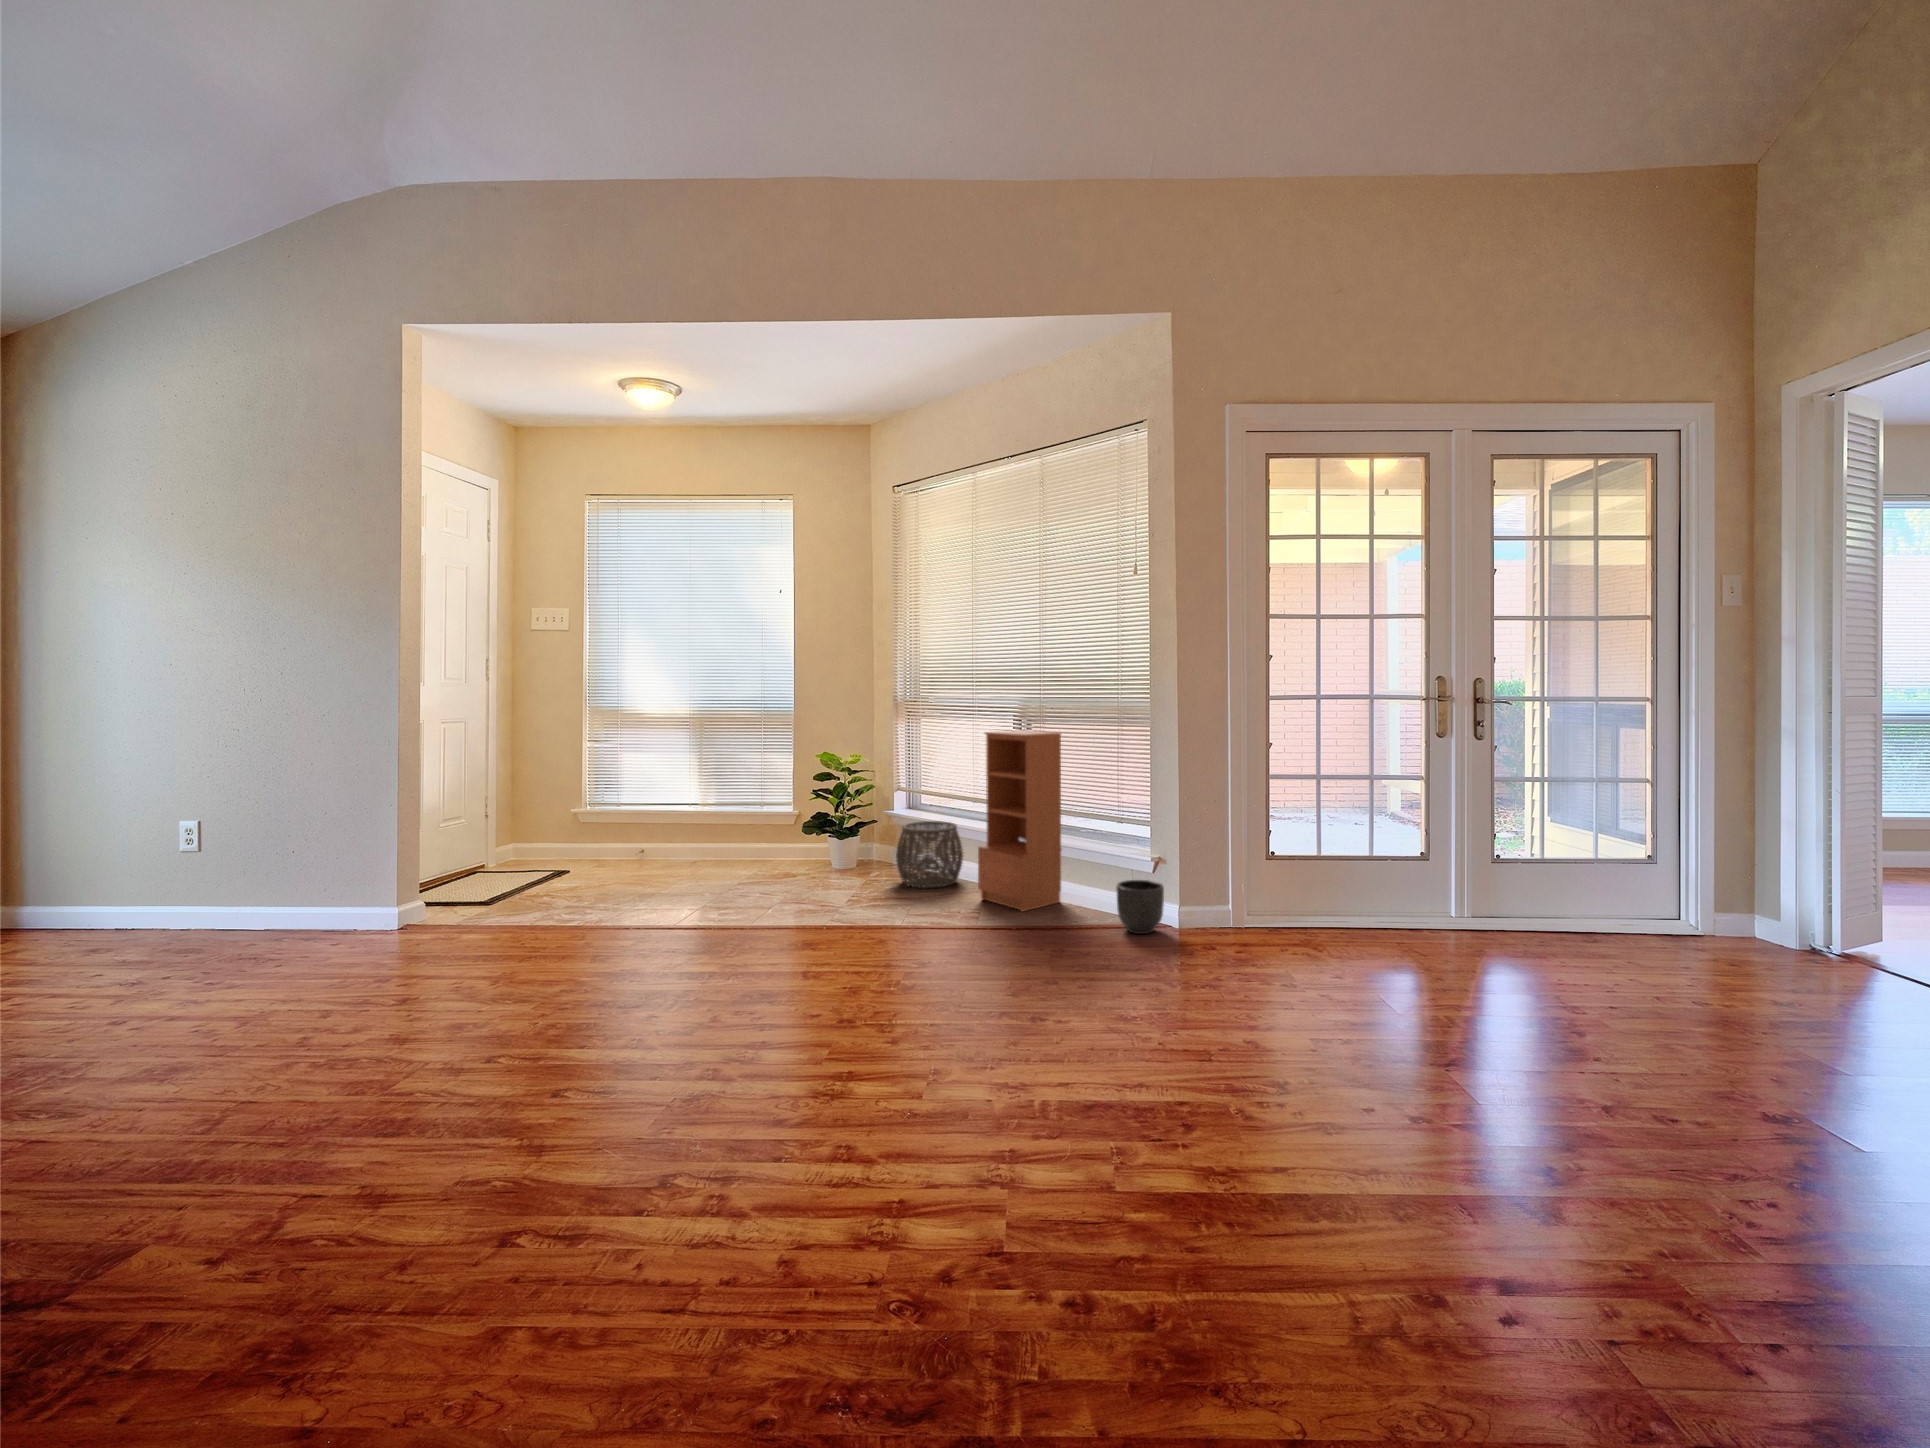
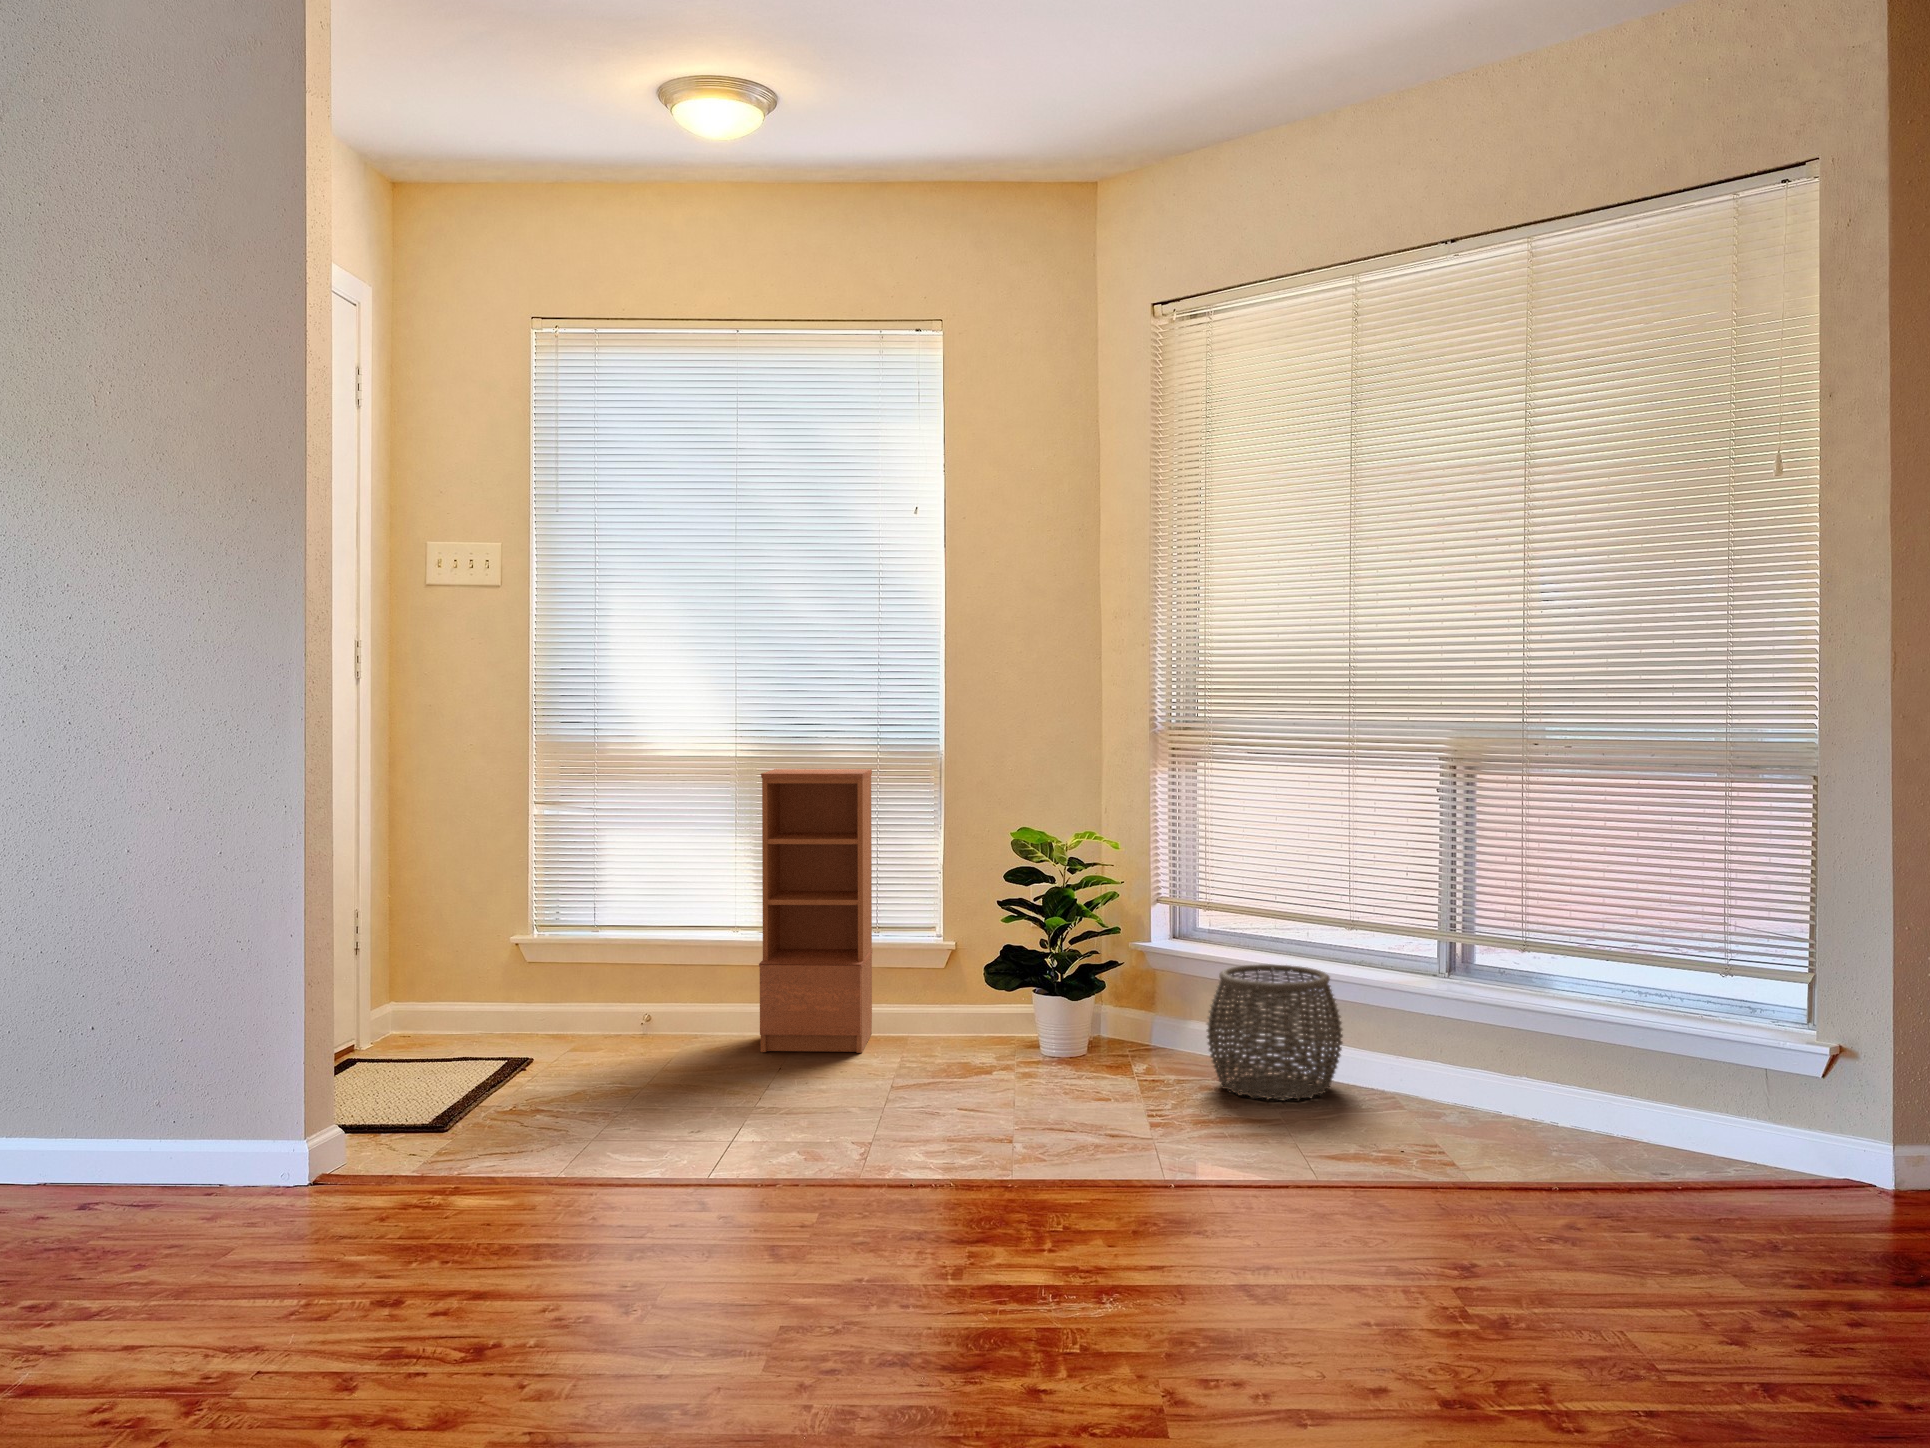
bookcase: present [978,730,1061,912] -> present [759,769,872,1053]
planter: present [1116,880,1164,934] -> none [1765,1092,1871,1204]

